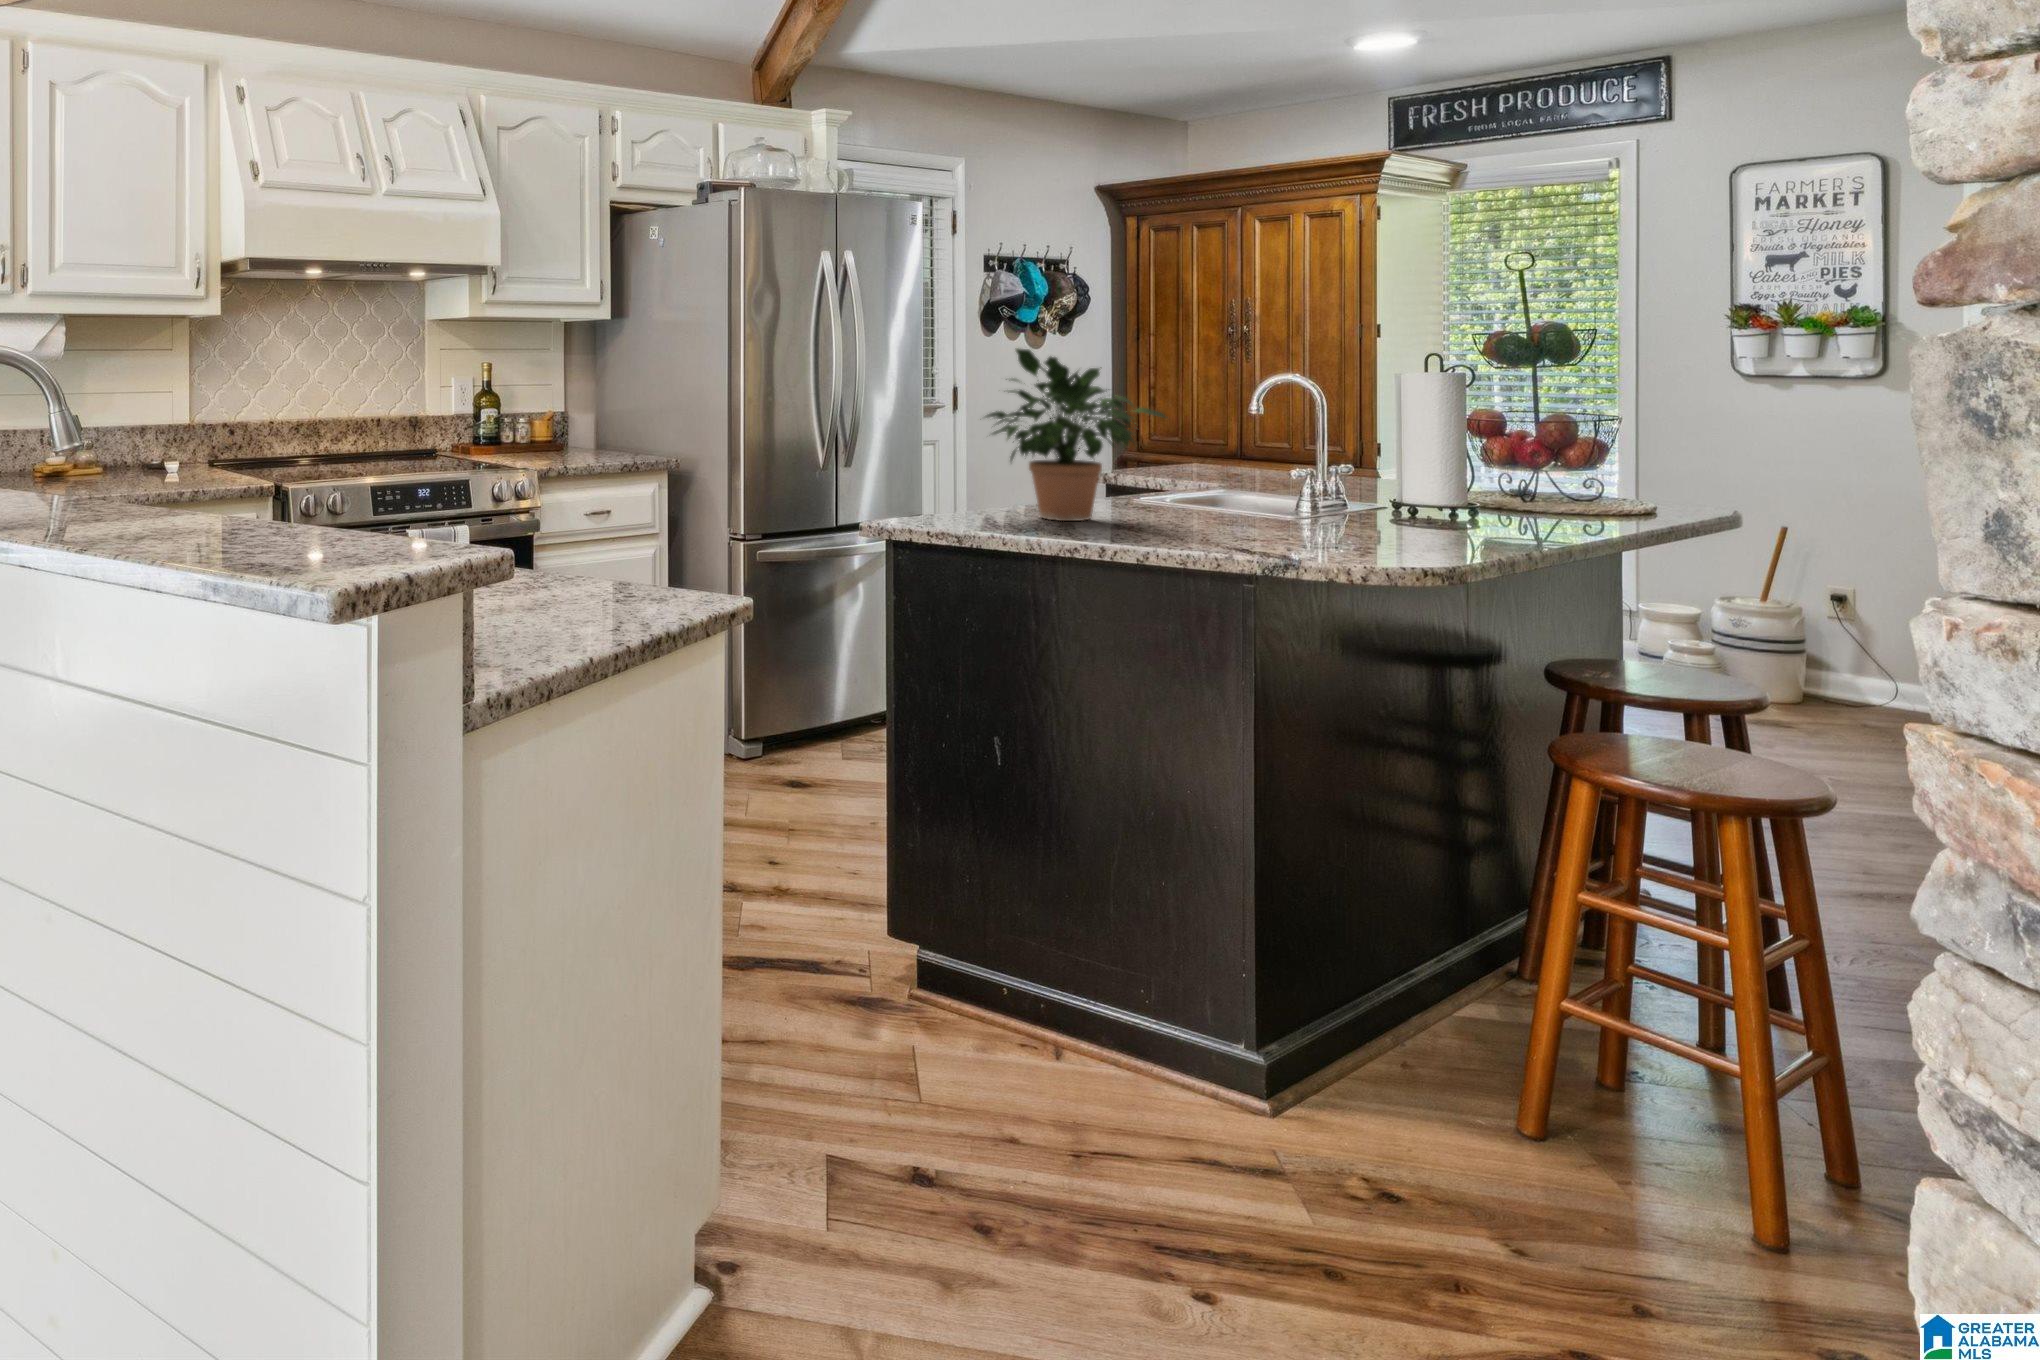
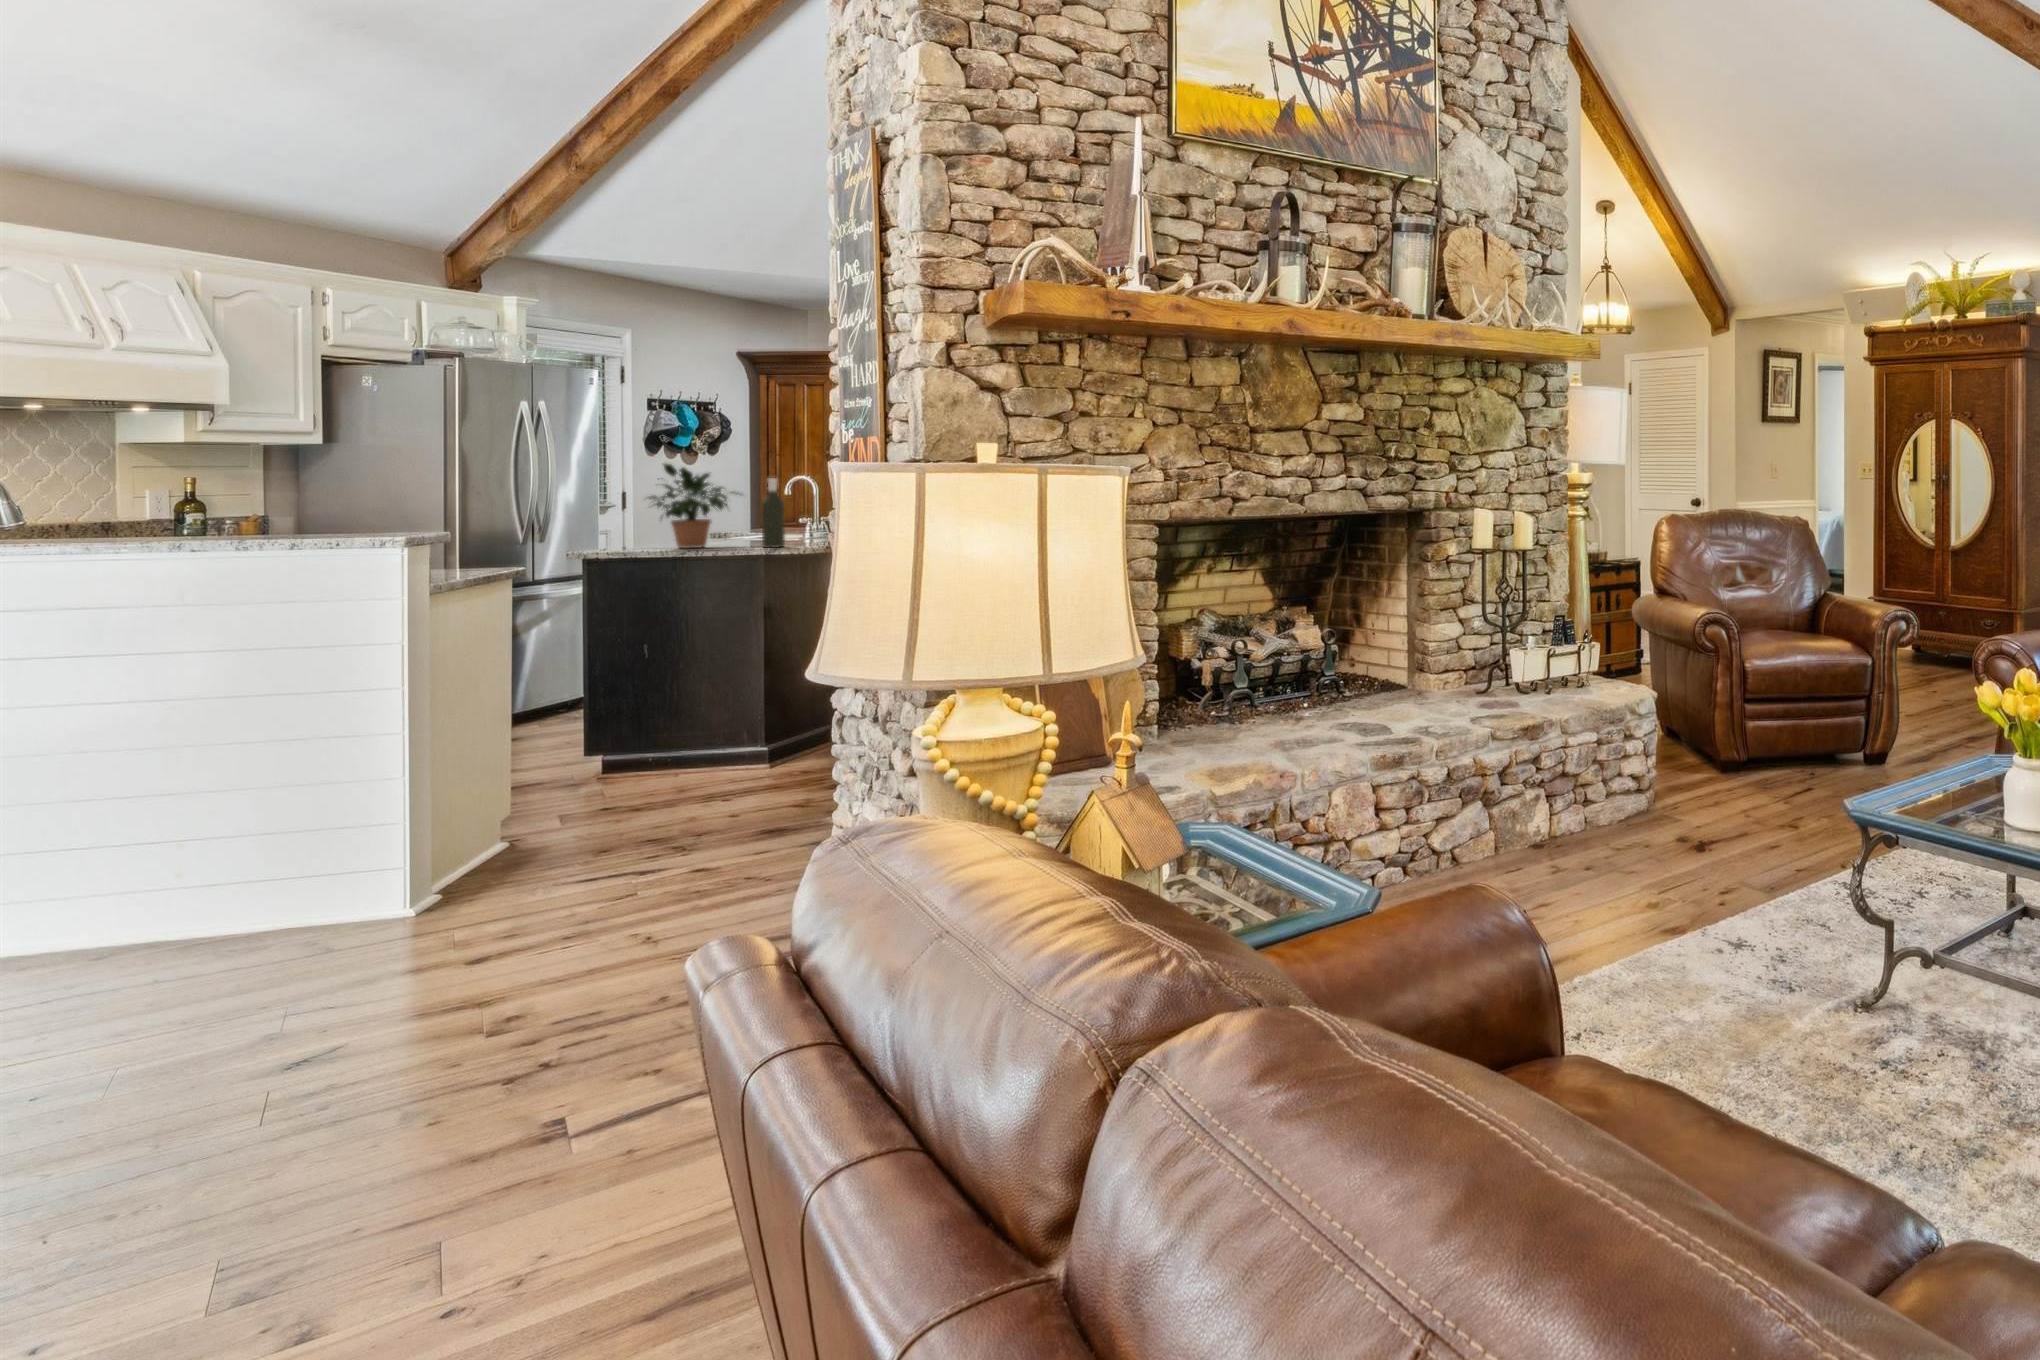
bottle: none [1210,384,1259,540] -> present [762,478,785,548]

